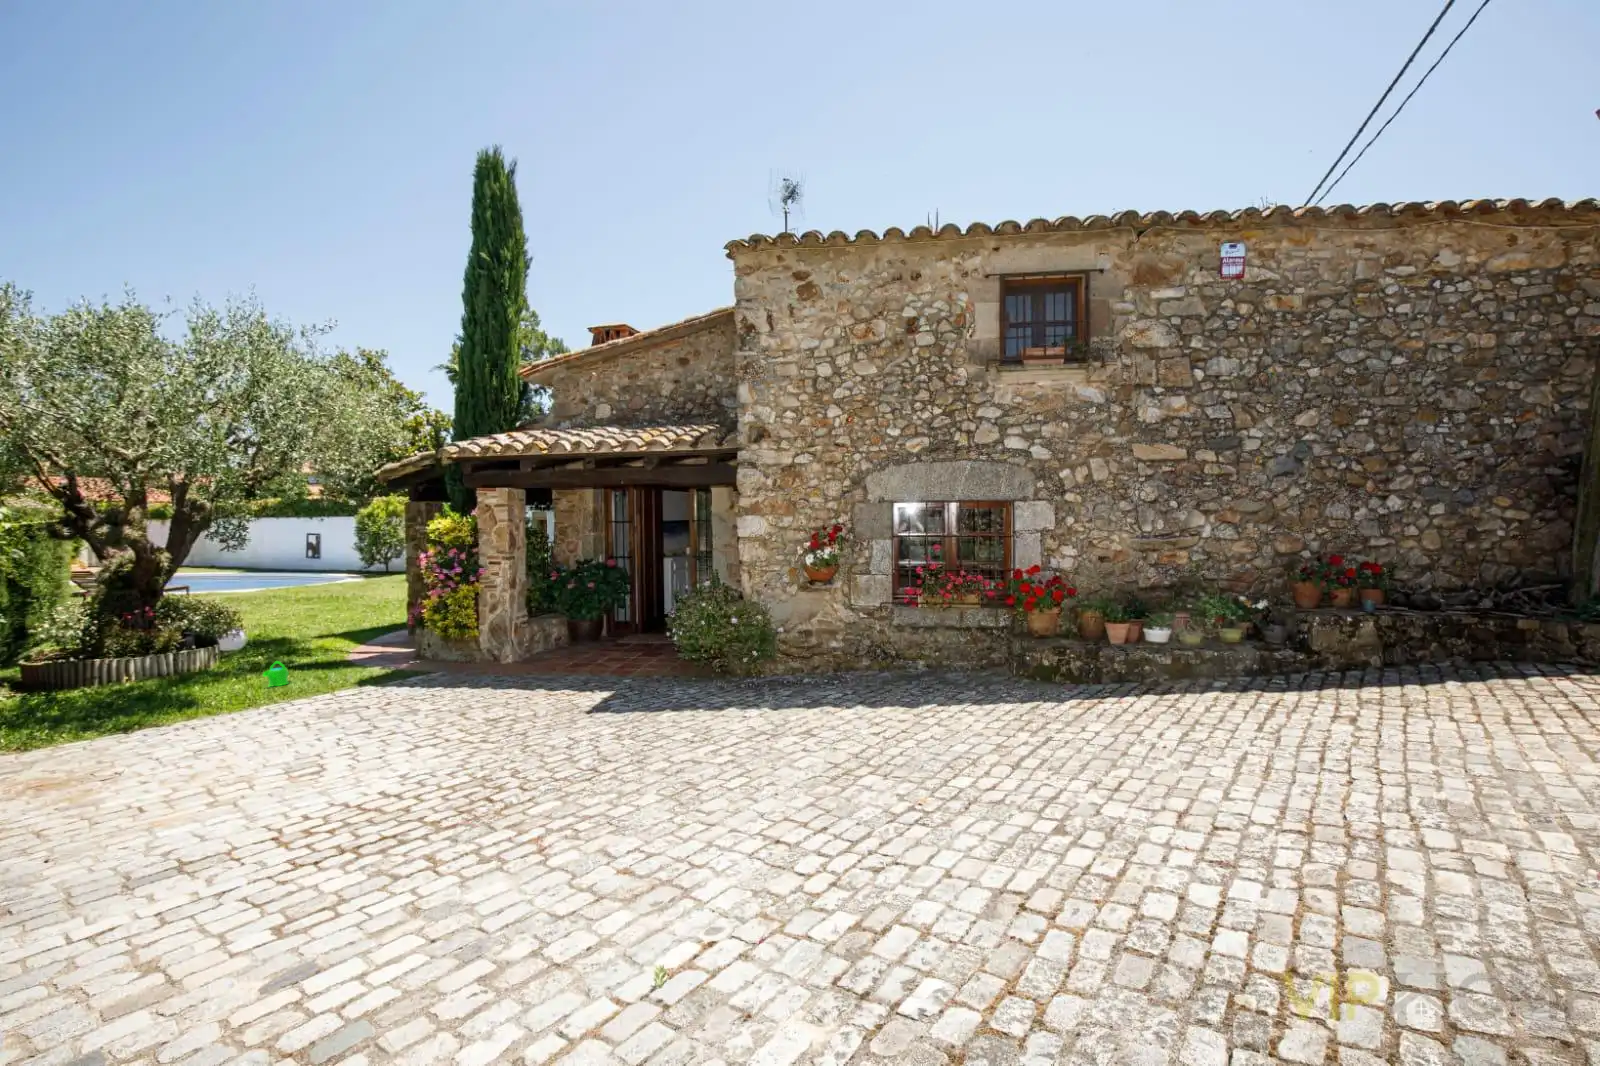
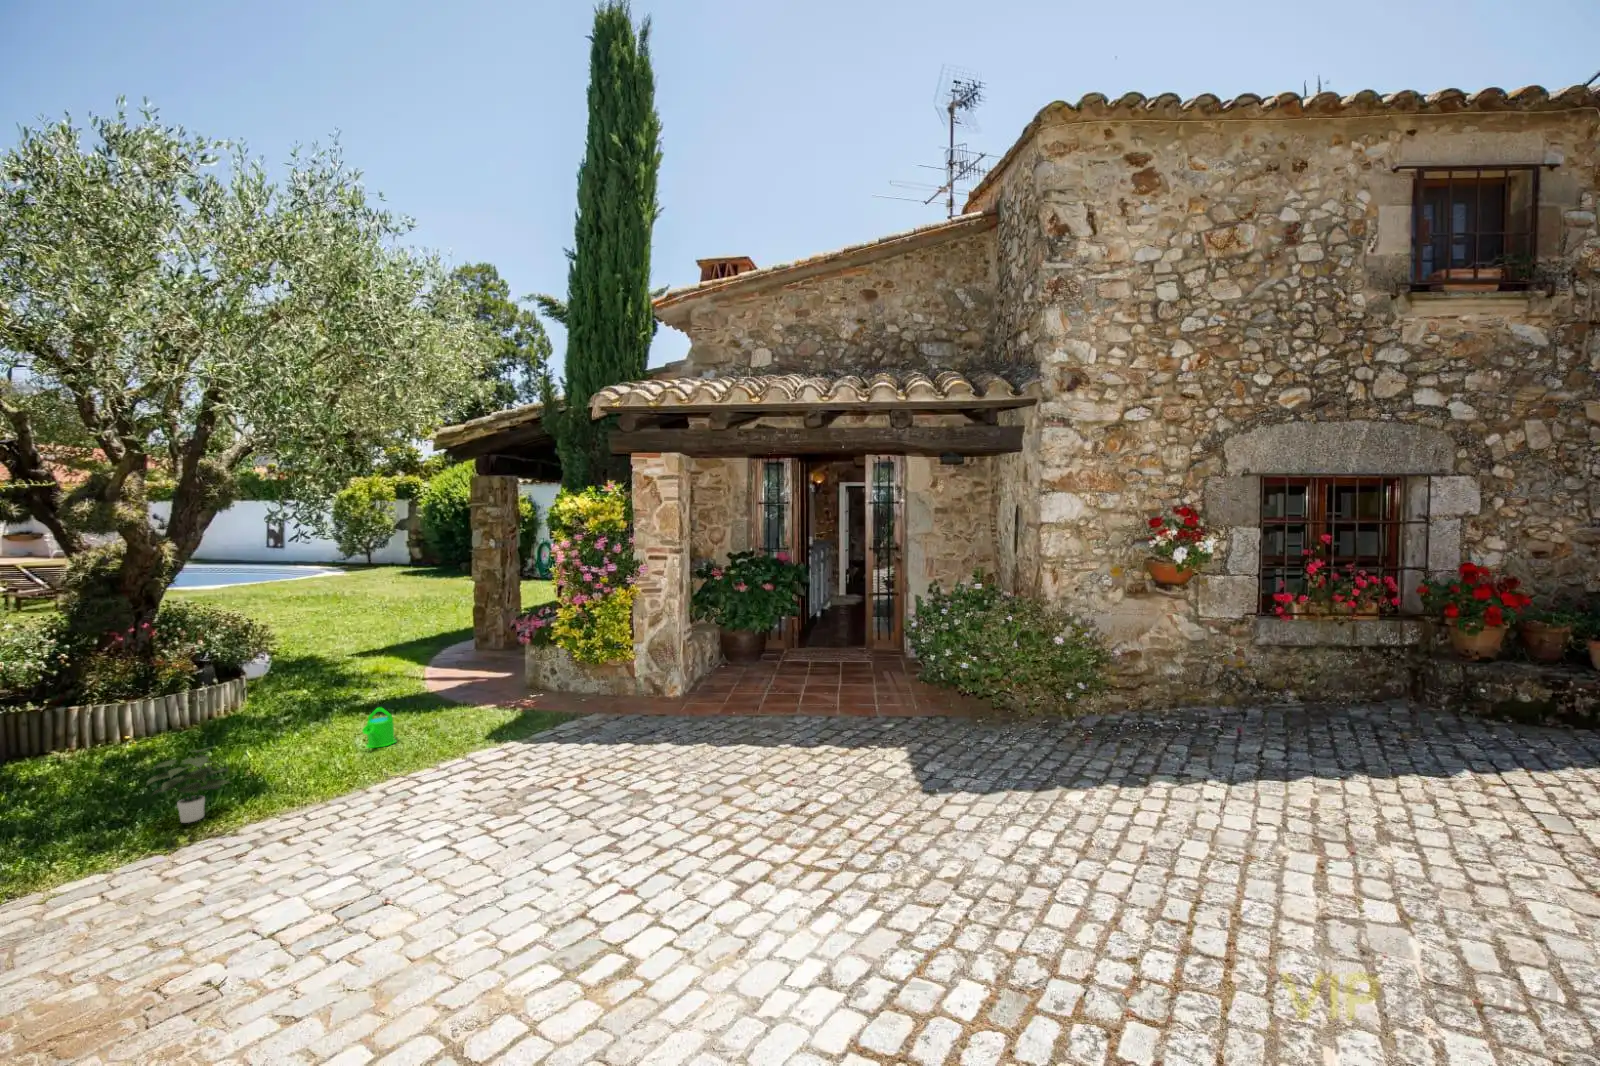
potted plant: none [116,674,166,715] -> present [147,748,229,823]

